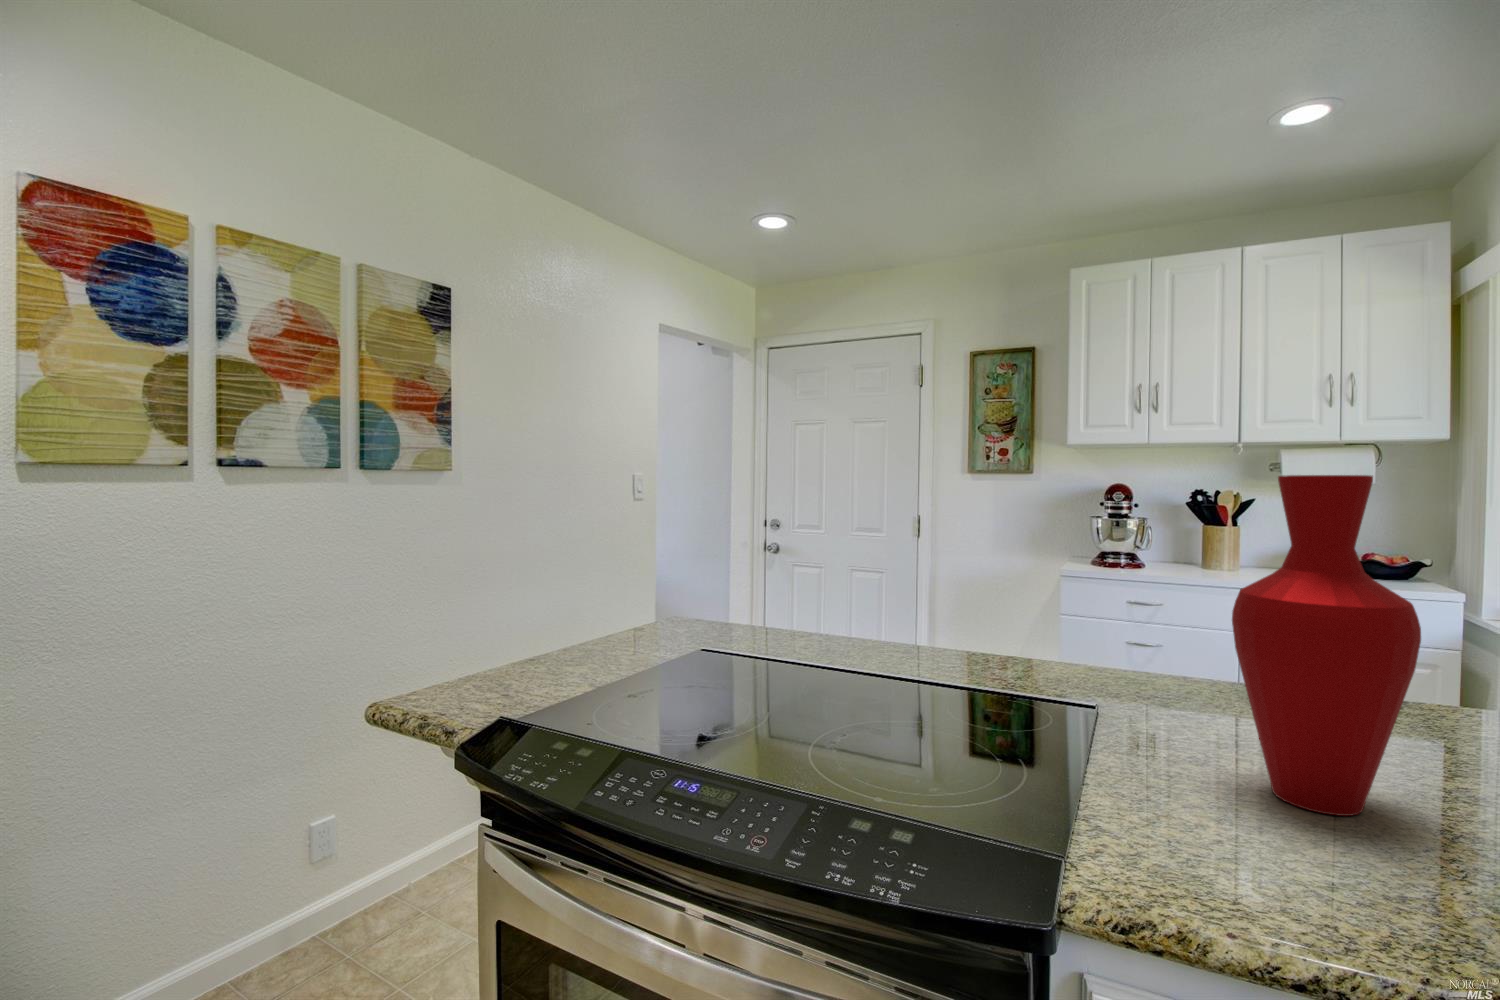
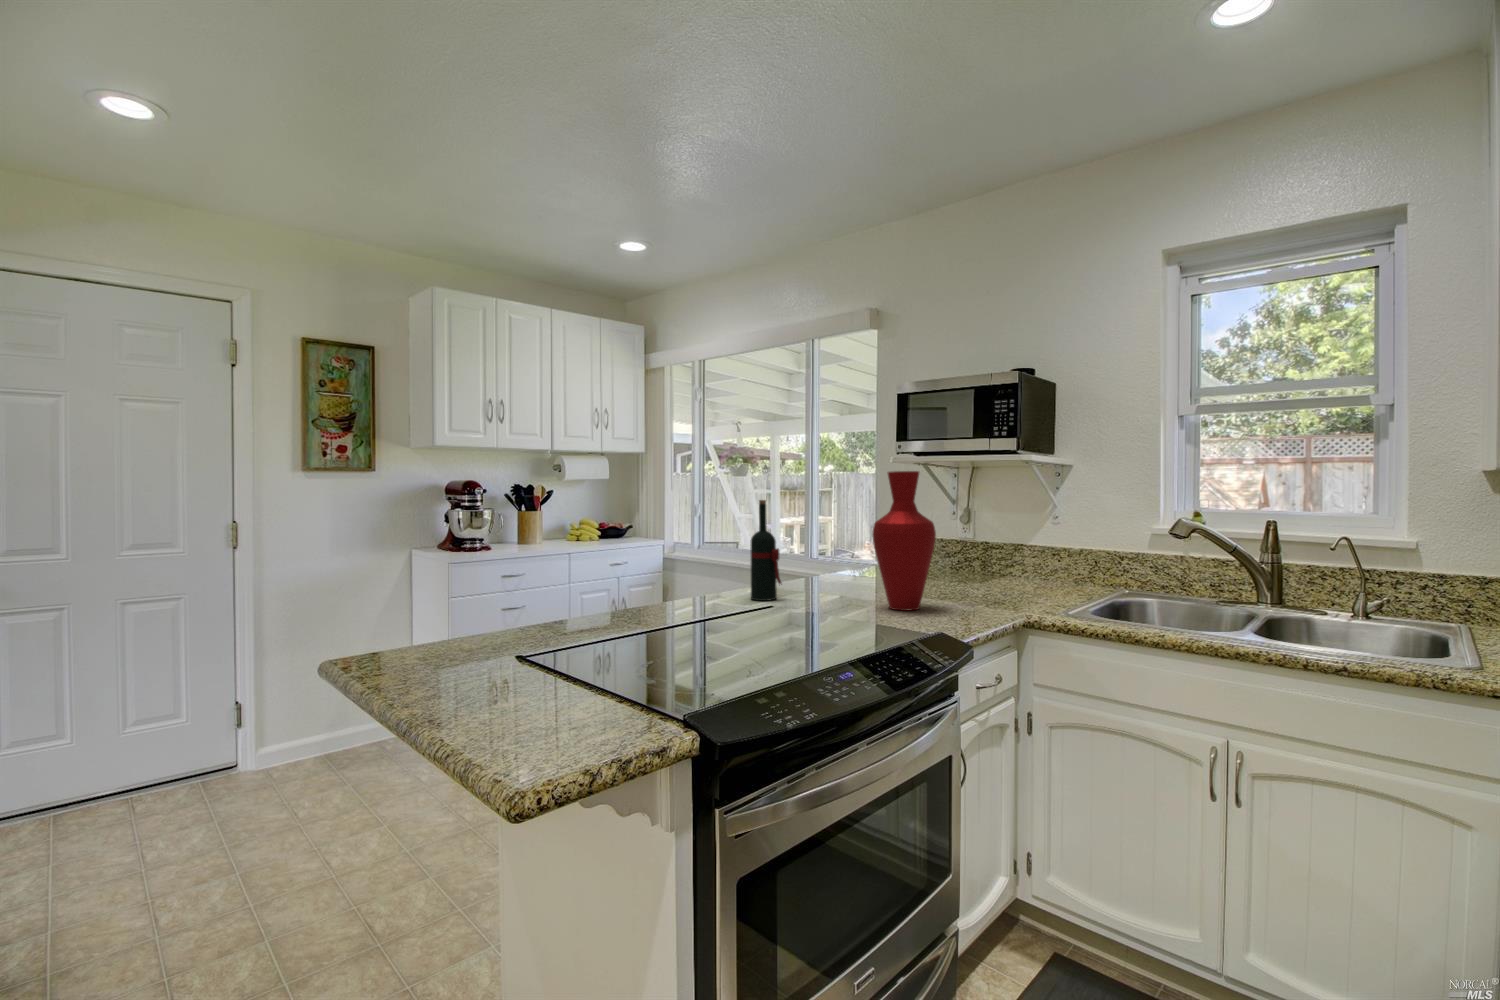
wine bottle: none [1133,524,1184,700] -> present [750,500,781,601]

